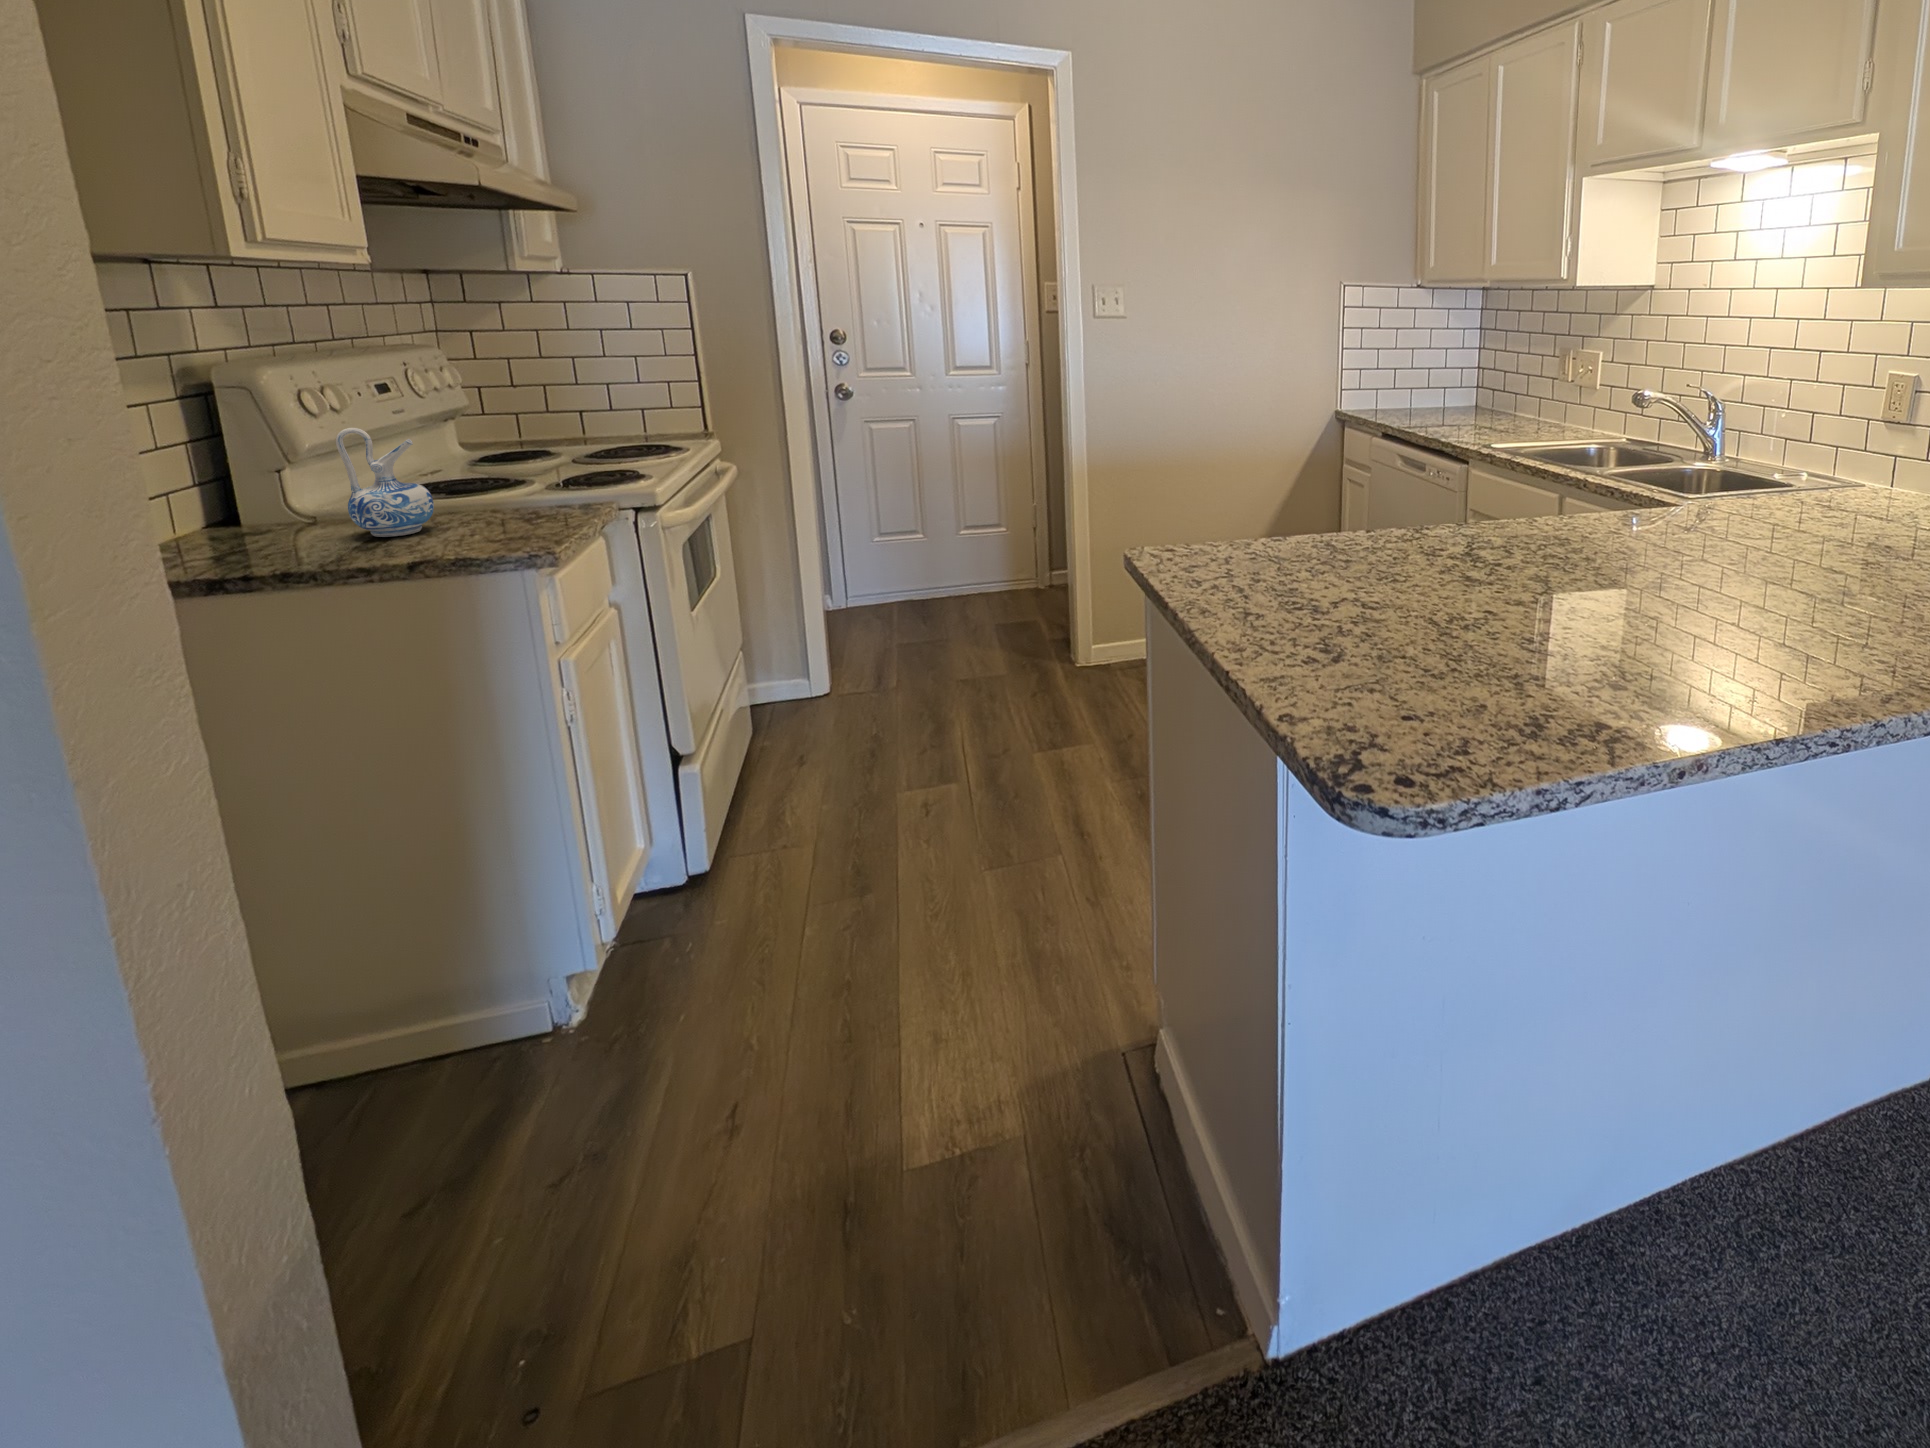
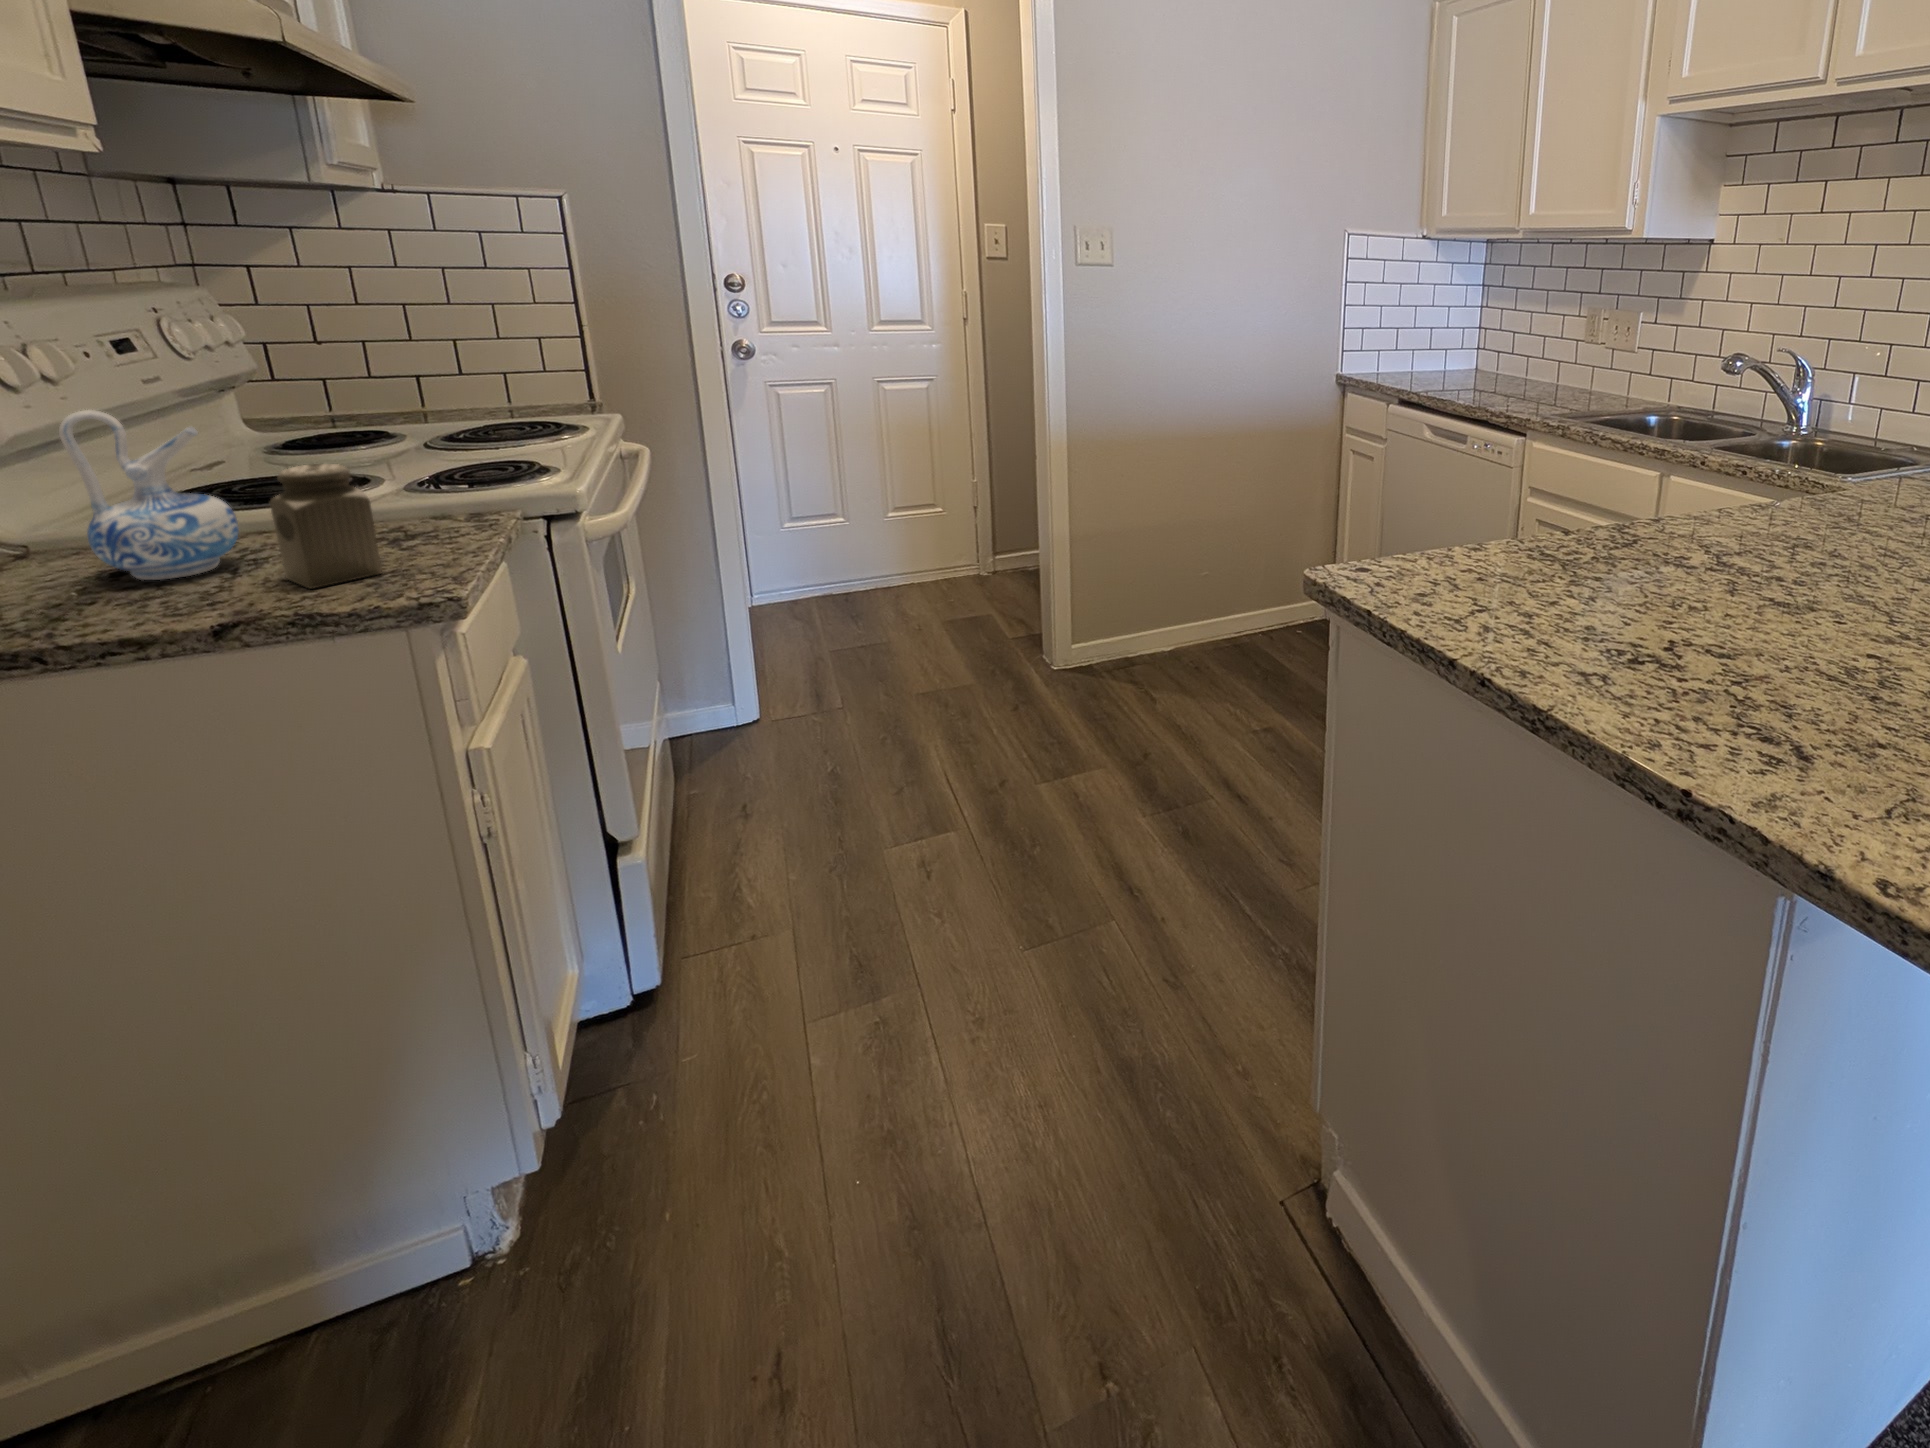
salt shaker: none [449,463,514,544] -> present [270,464,382,589]

